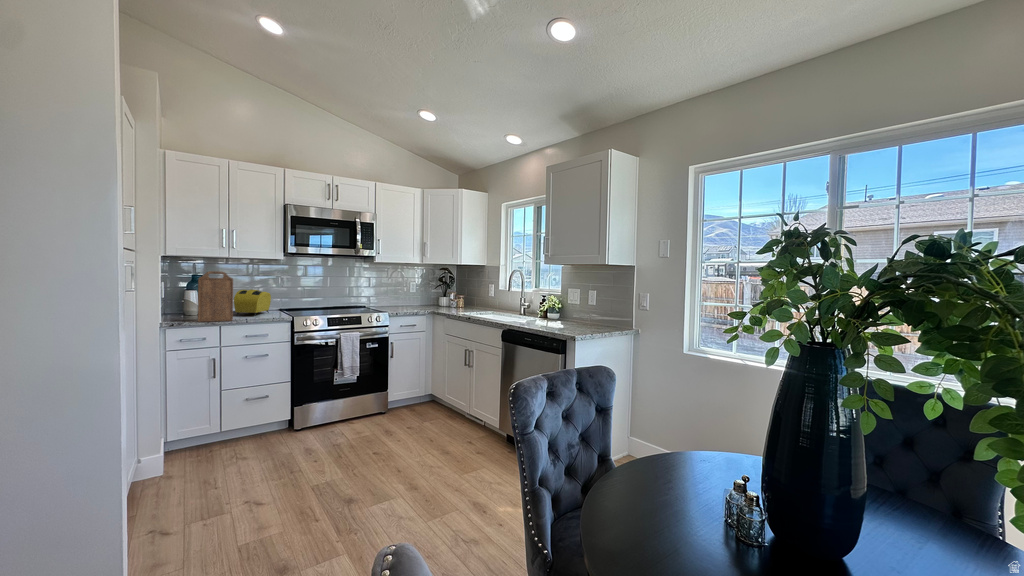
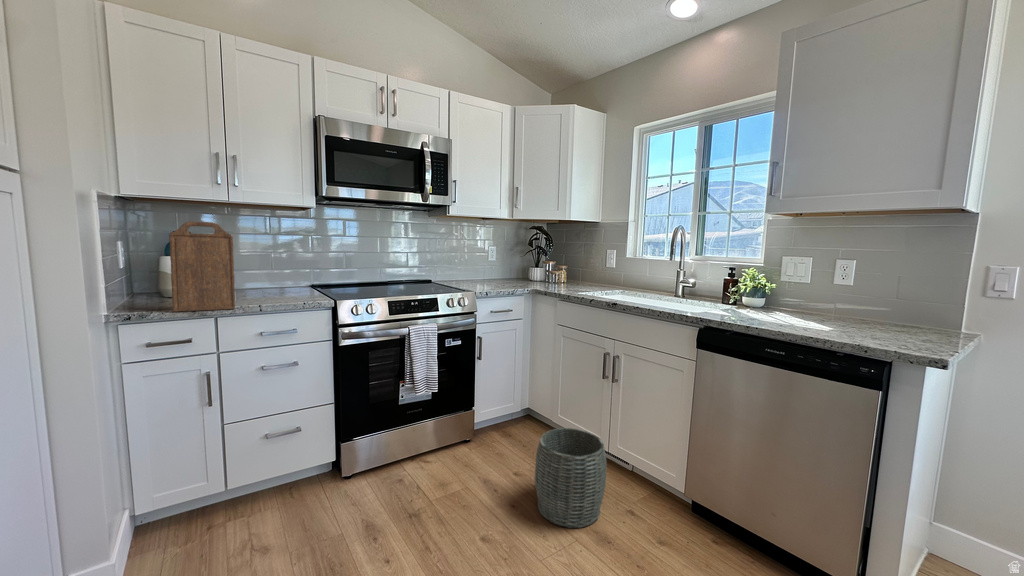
toaster: present [234,290,271,316] -> none [239,255,299,298]
woven basket: none [412,395,455,449] -> present [535,428,606,528]

